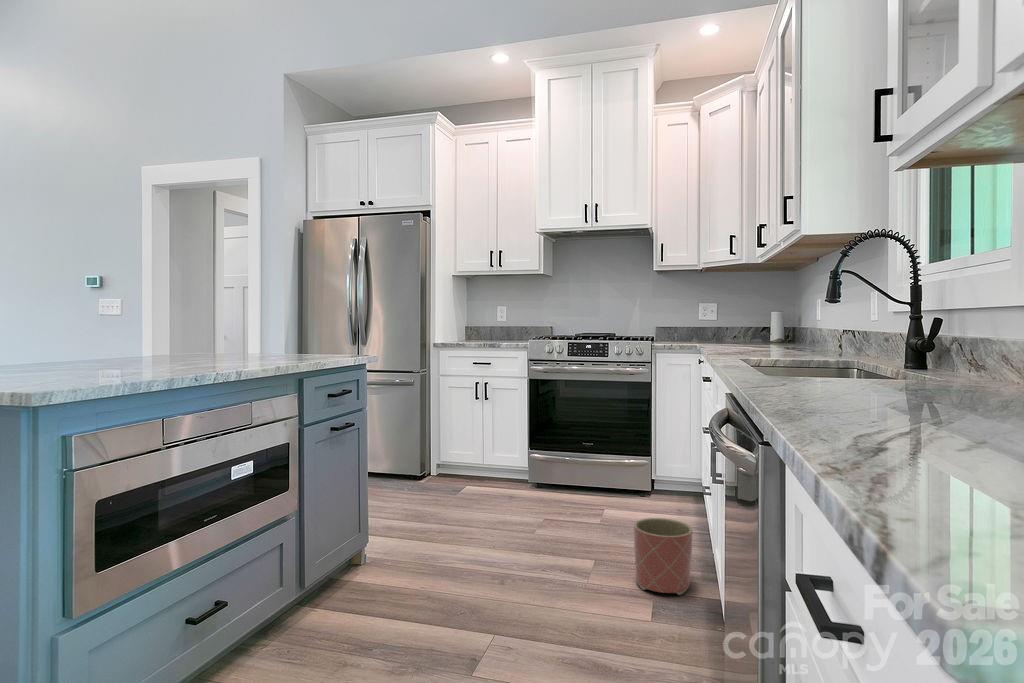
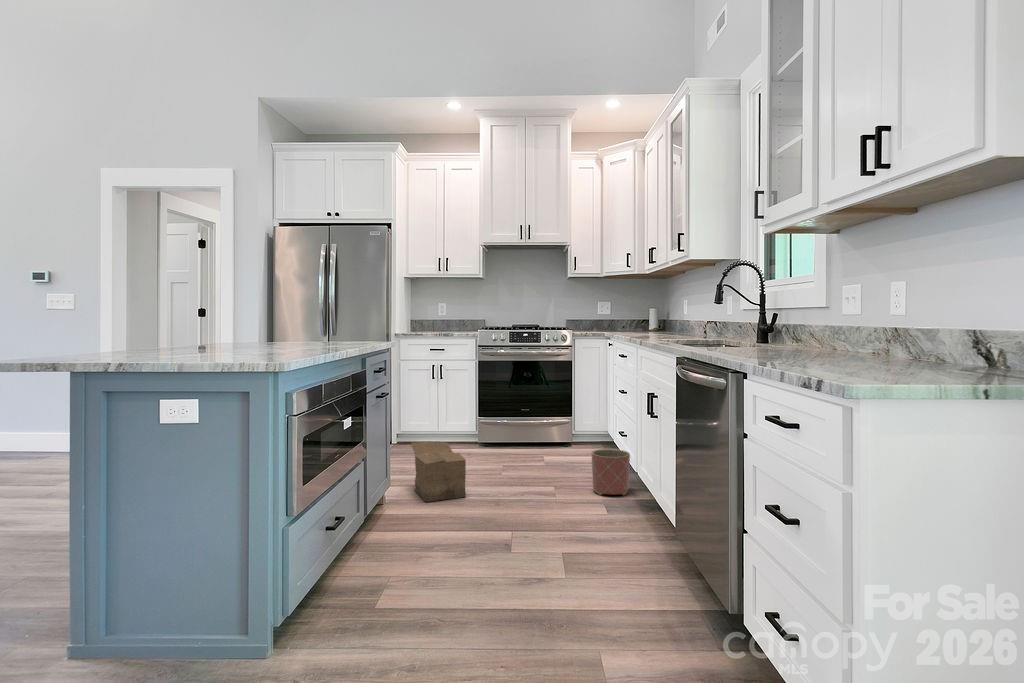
cardboard box: none [393,486,452,573] -> present [411,442,466,502]

